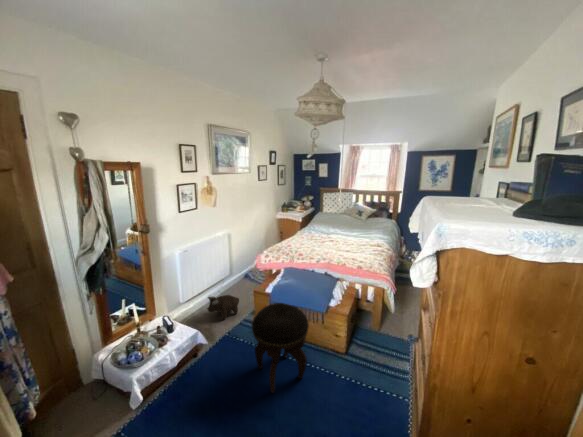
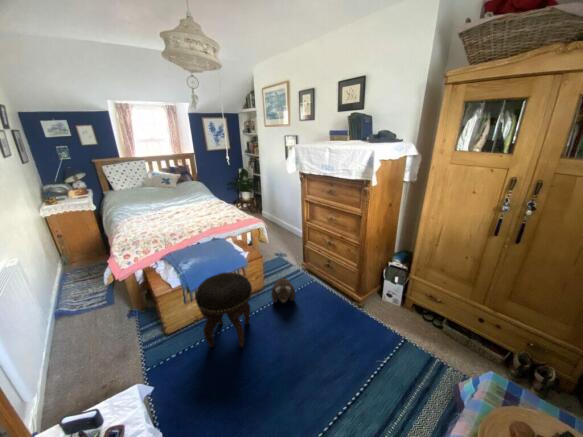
plush toy: present [207,295,239,319] -> present [272,278,295,303]

